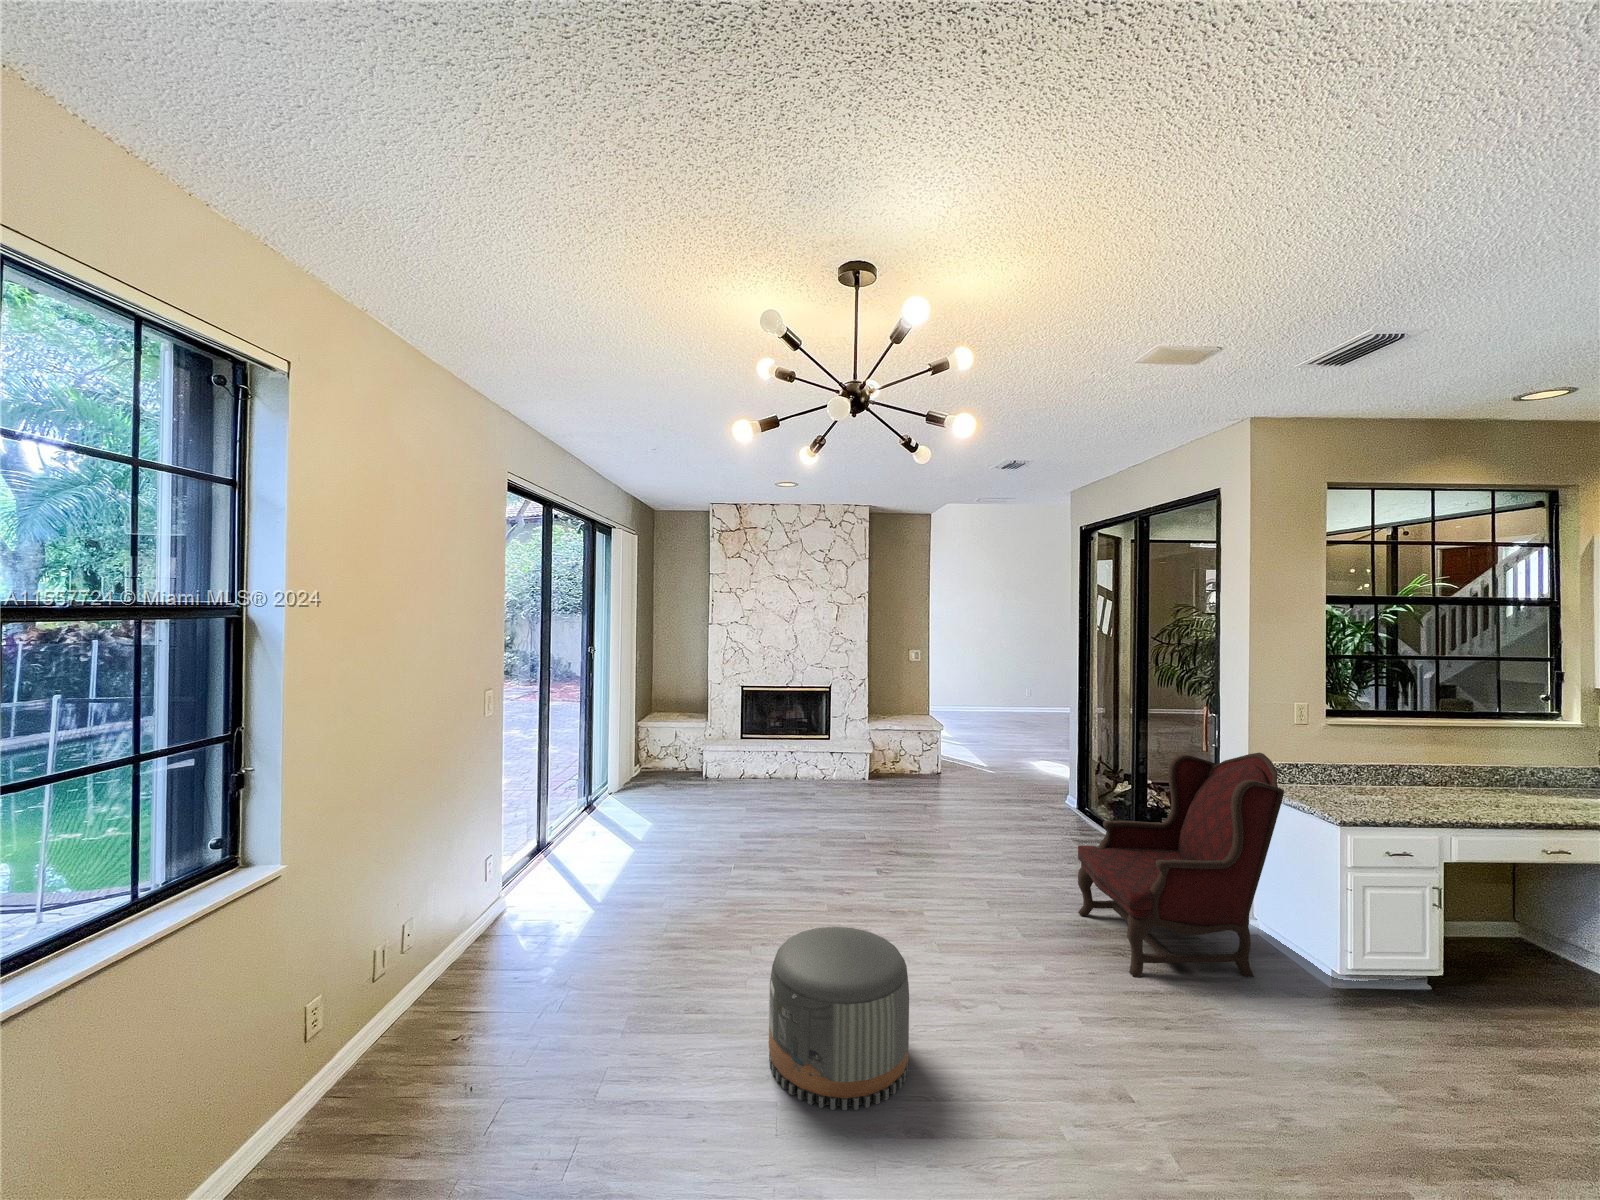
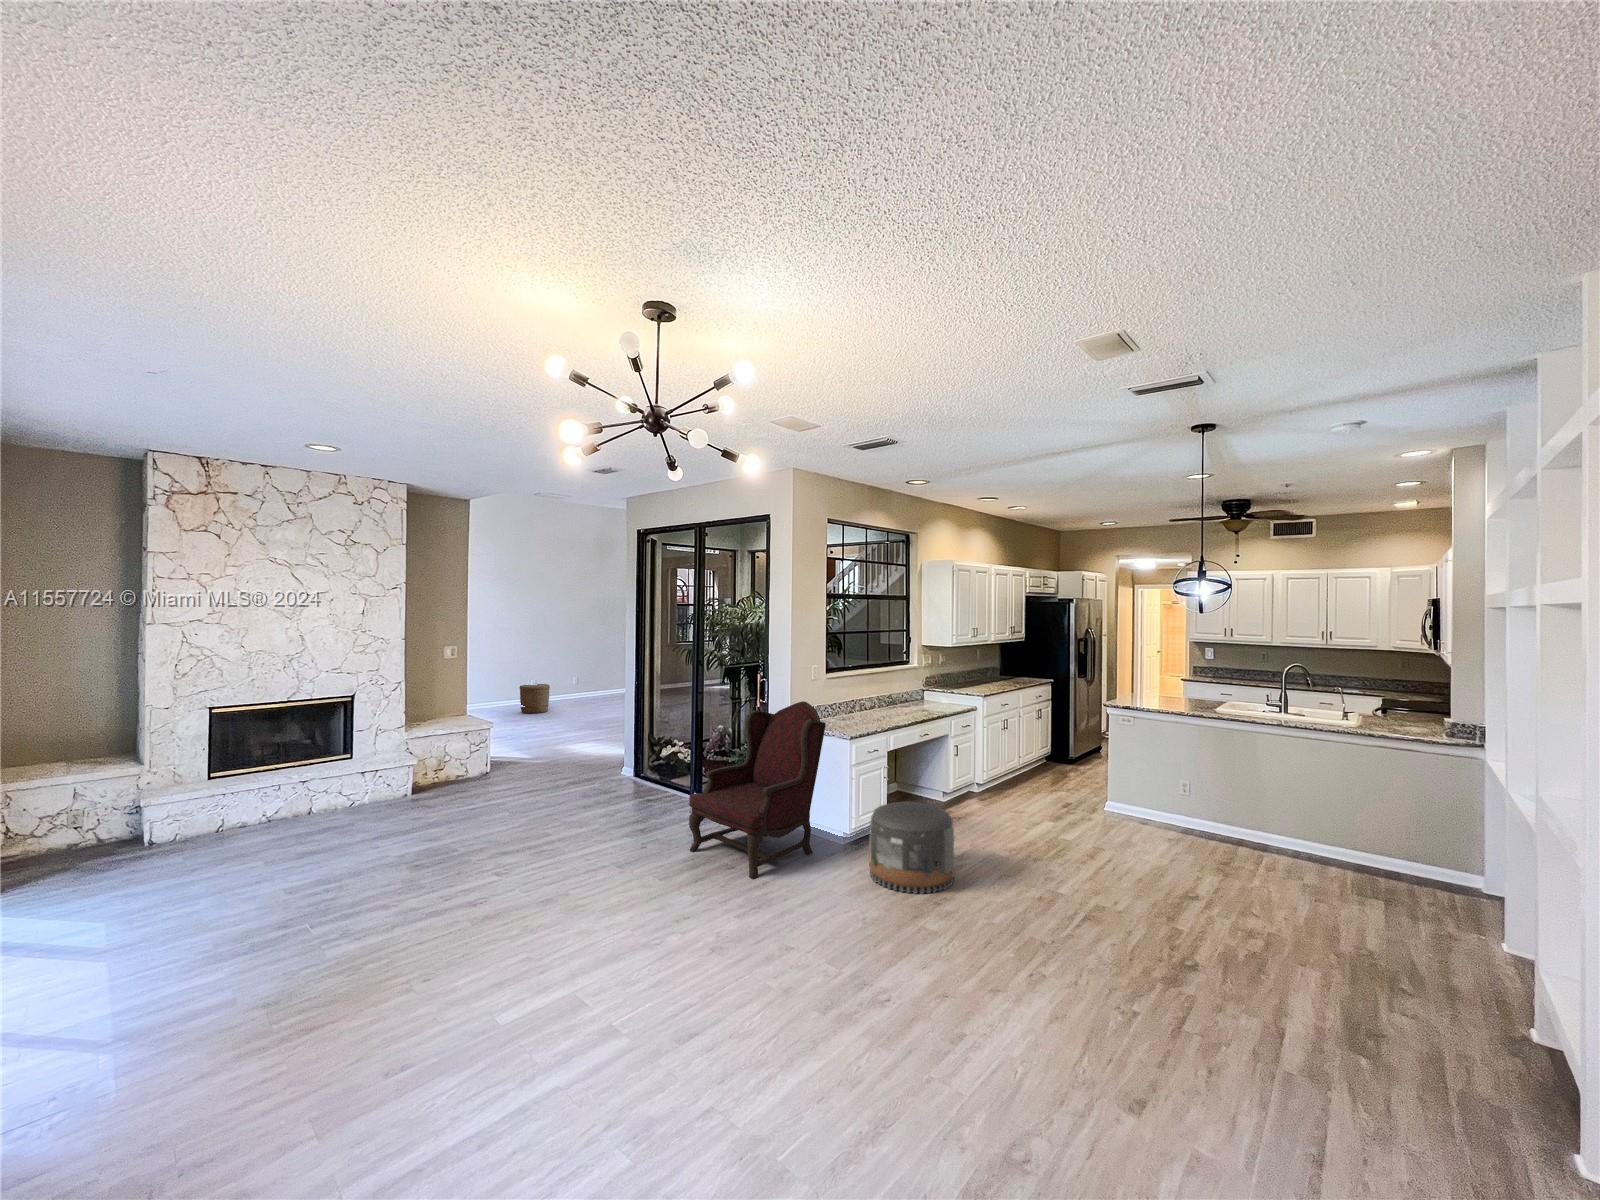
woven basket: none [1013,692,1044,723] -> present [520,684,550,714]
pouf: present [769,927,909,1110] -> present [869,802,954,894]

